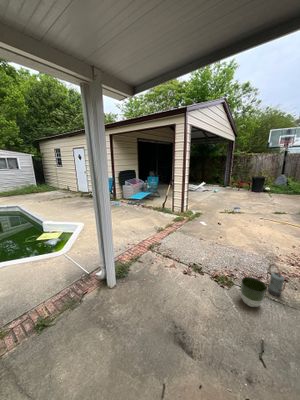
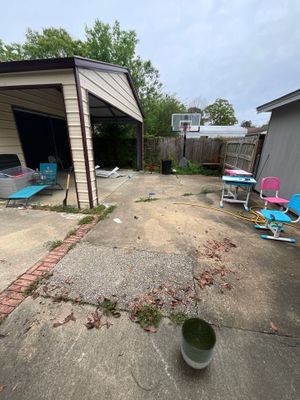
watering can: present [268,264,288,296] -> none [207,281,235,324]

